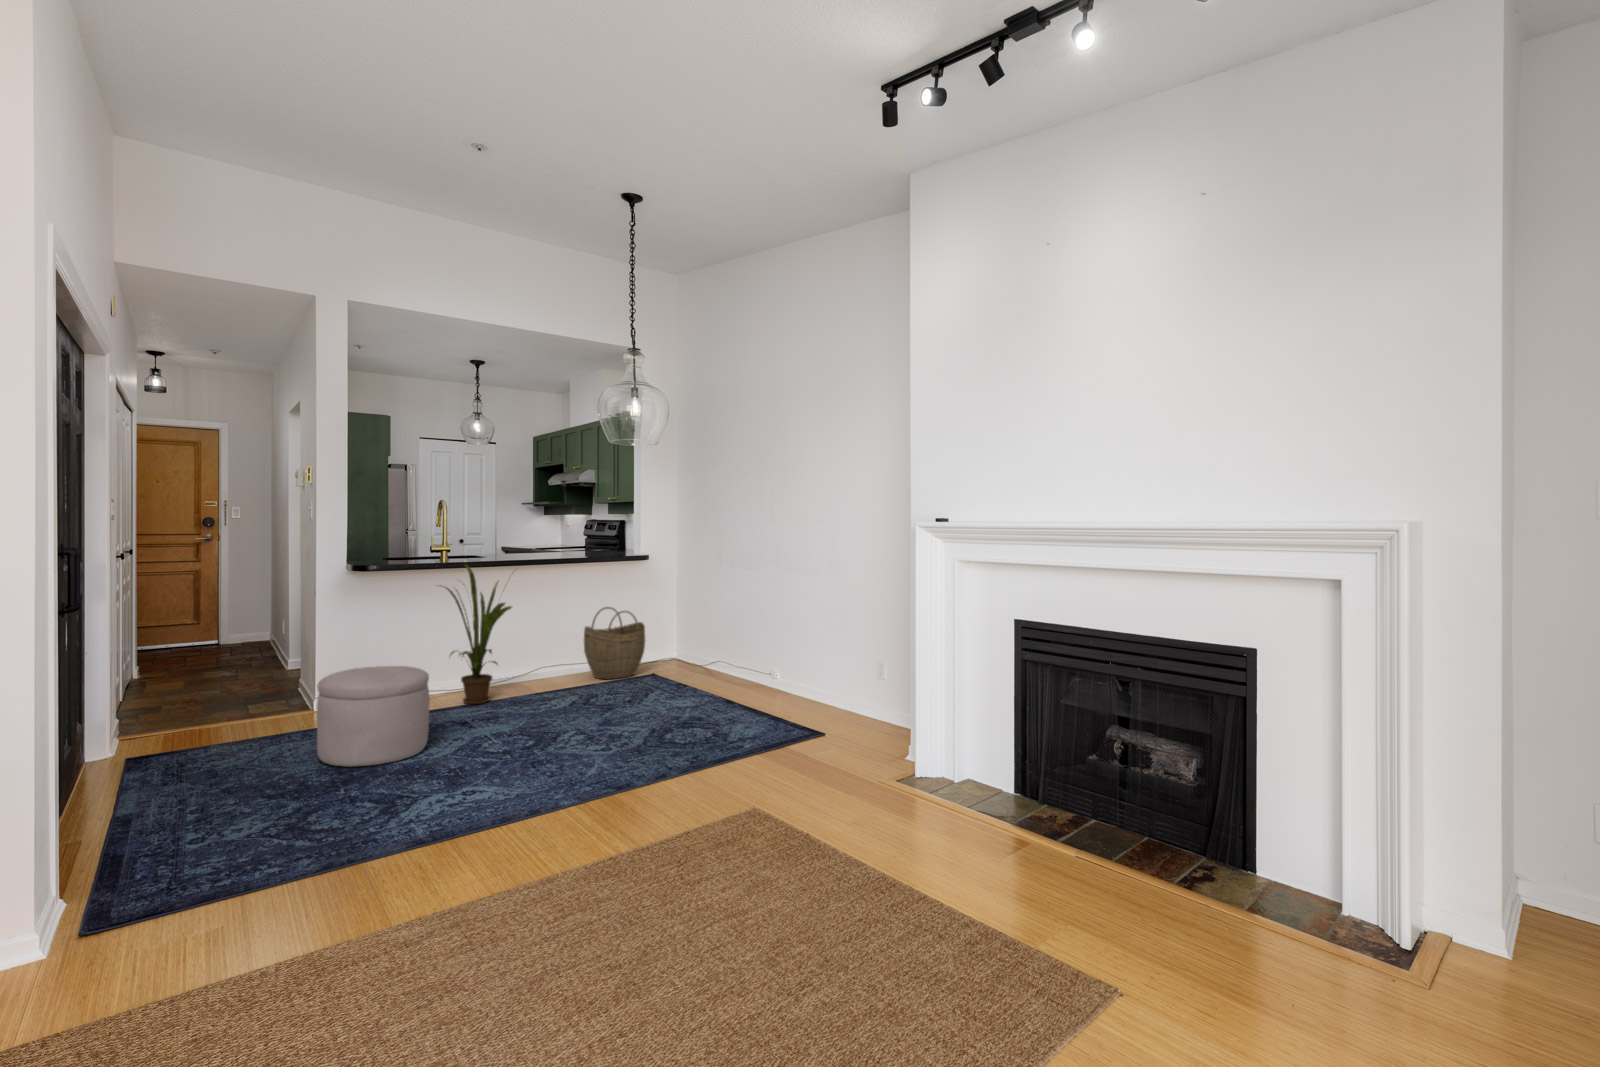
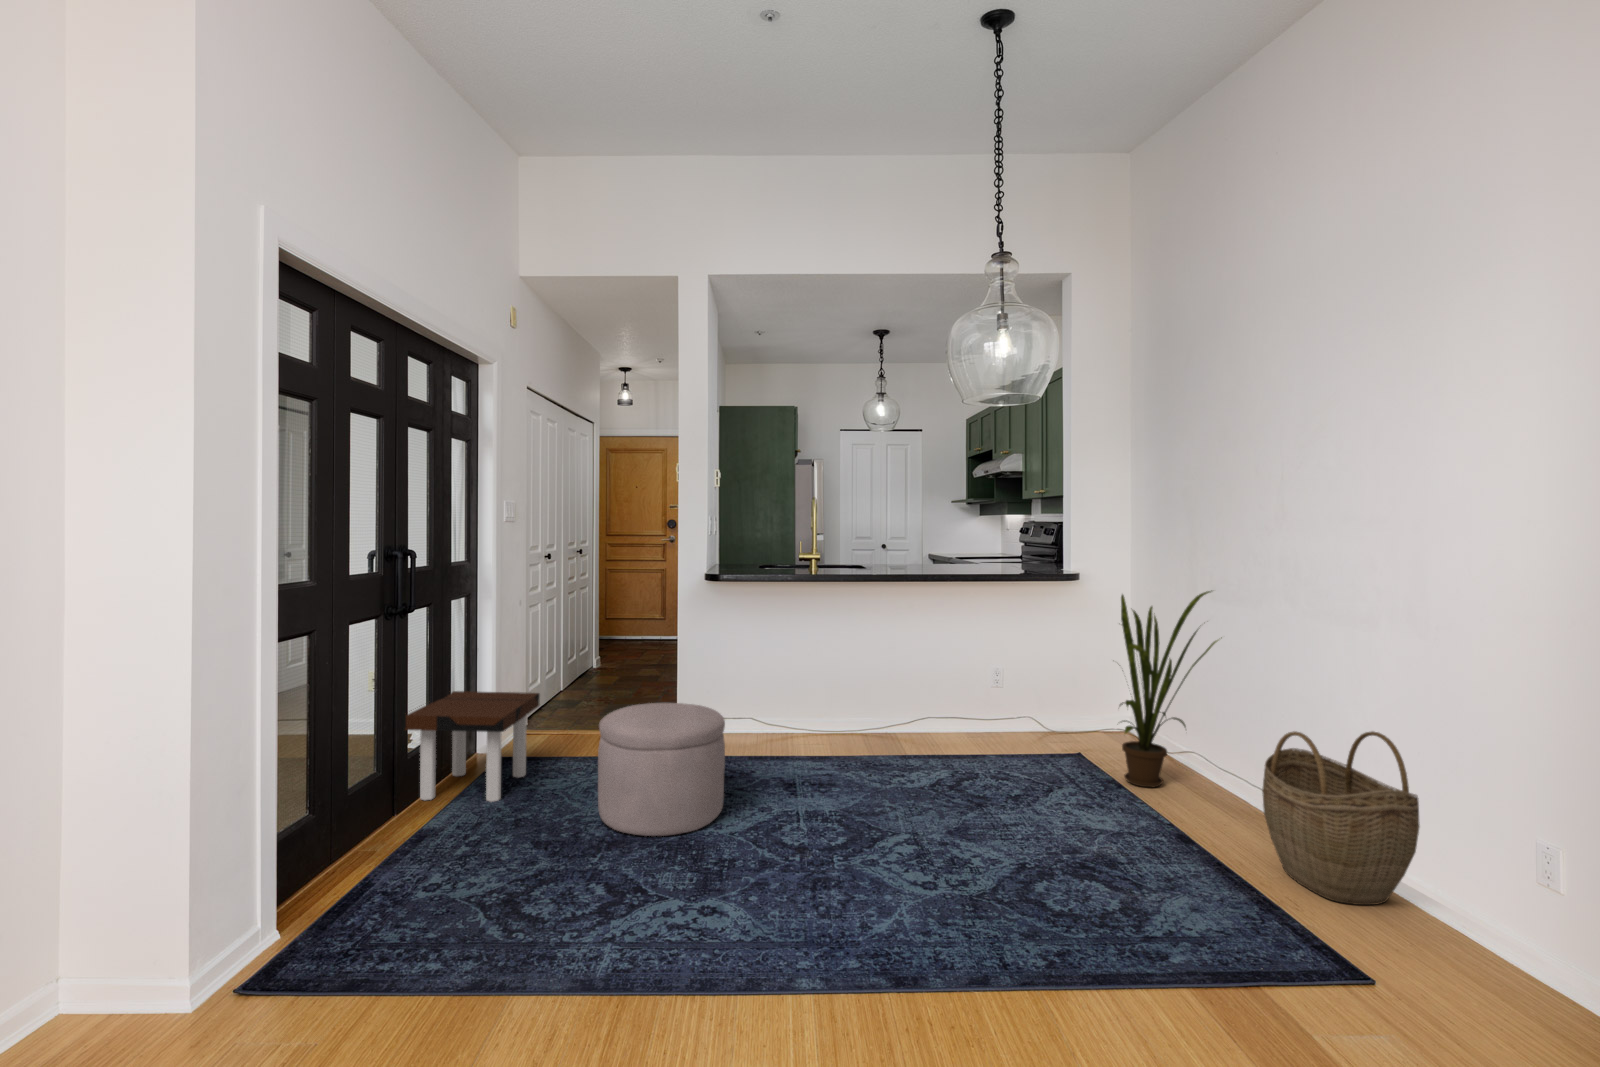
house plant: present [440,565,514,704] -> present [1120,591,1222,787]
woven basket: present [584,607,645,679] -> present [1262,731,1420,905]
side table: none [86,678,210,786] -> present [405,691,540,802]

